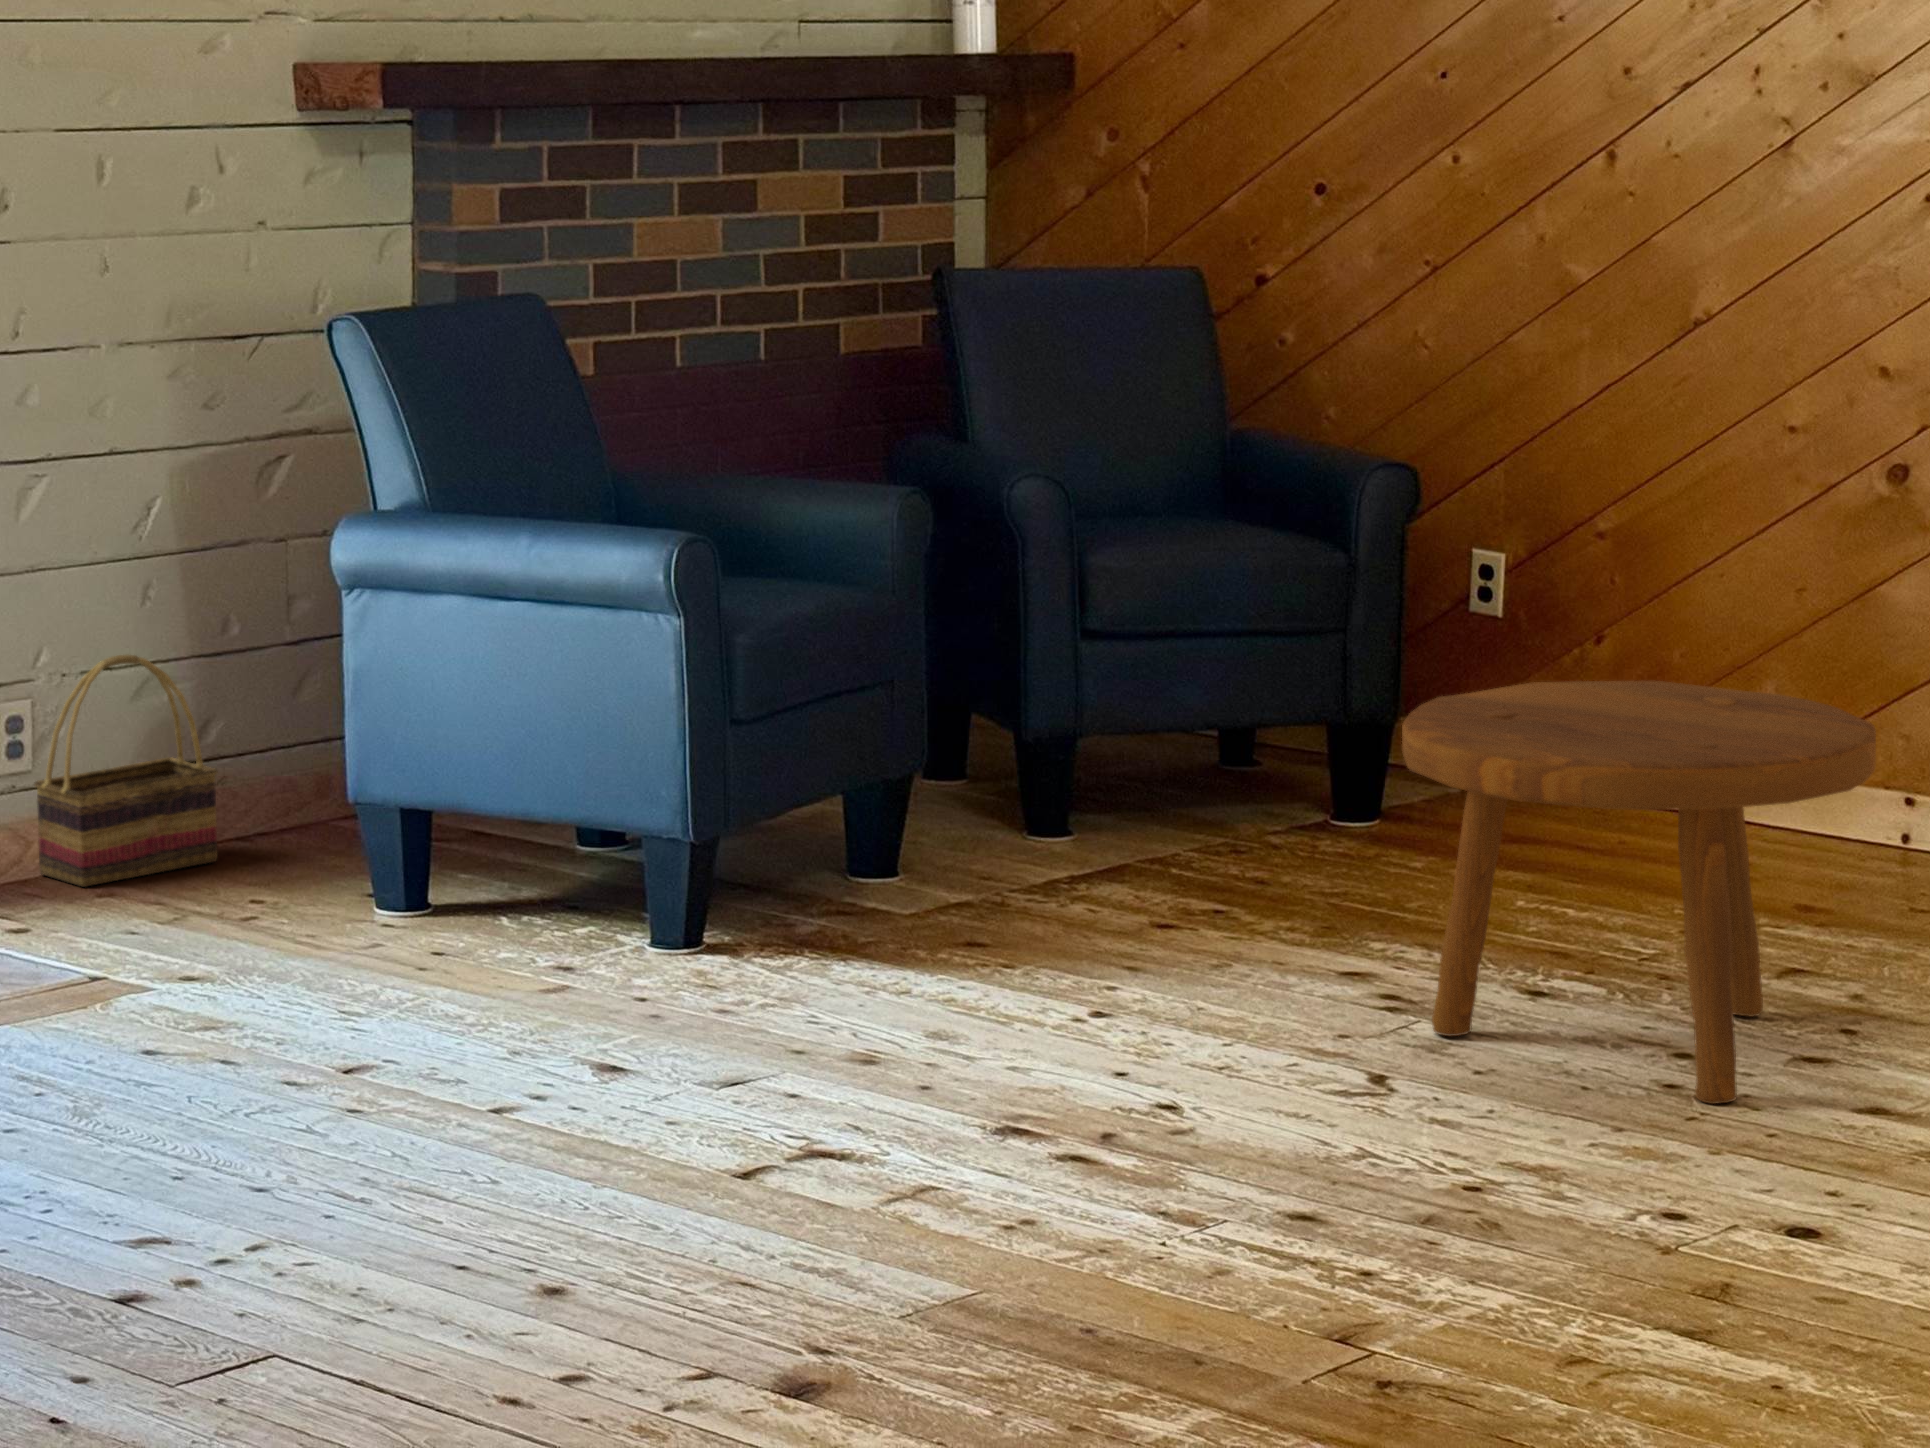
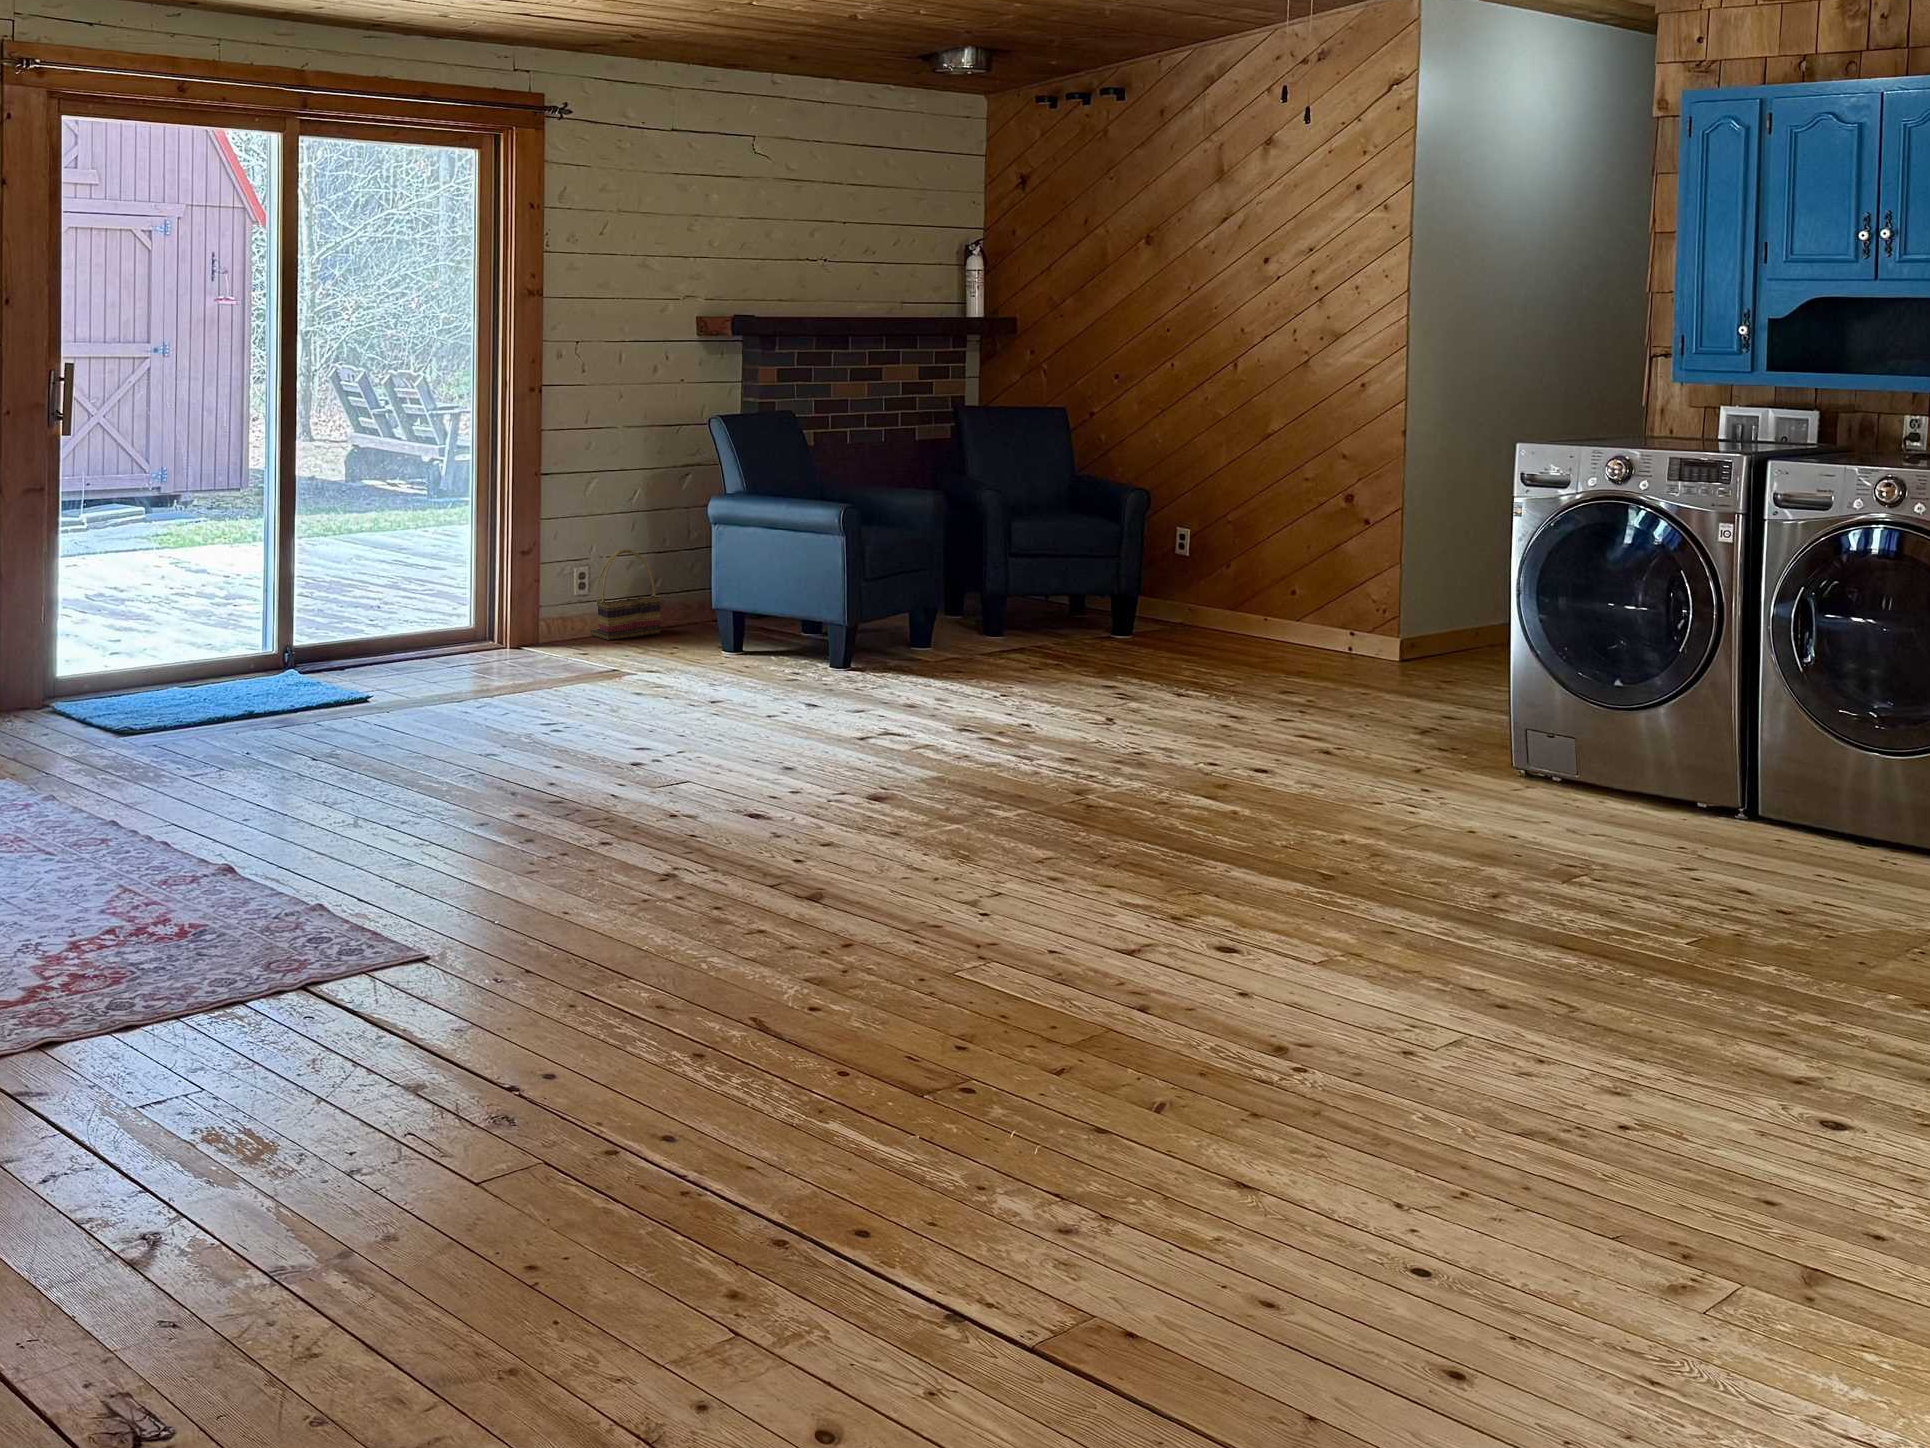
footstool: present [1402,681,1876,1104] -> none [1125,570,1314,732]

